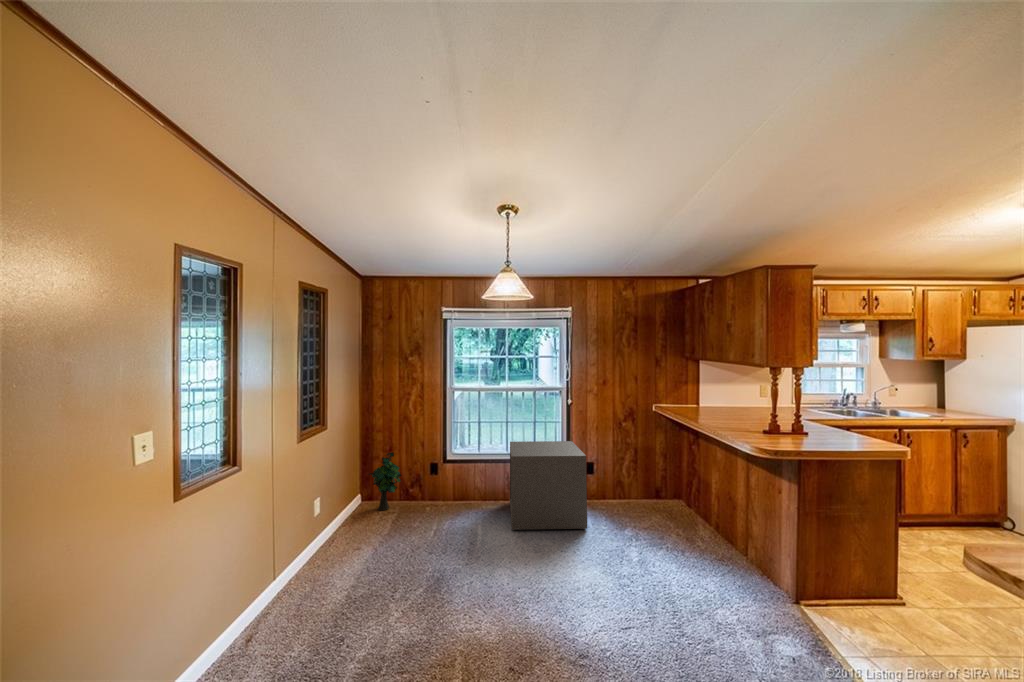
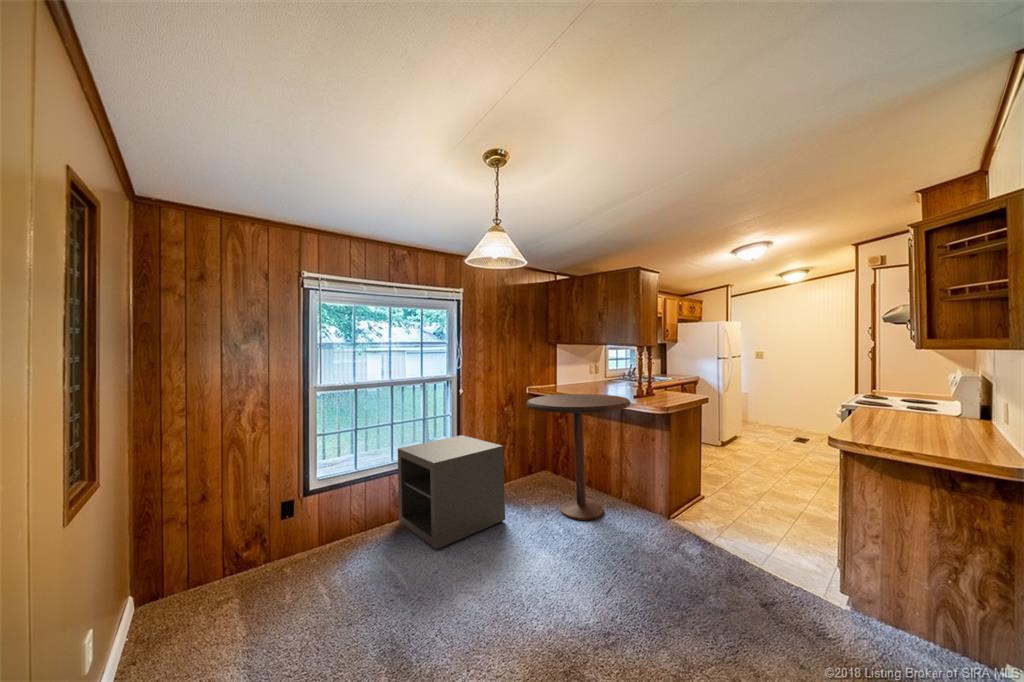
pedestal table: none [614,414,741,562] -> present [527,394,631,520]
decorative plant: present [369,452,401,510] -> none [166,502,239,606]

